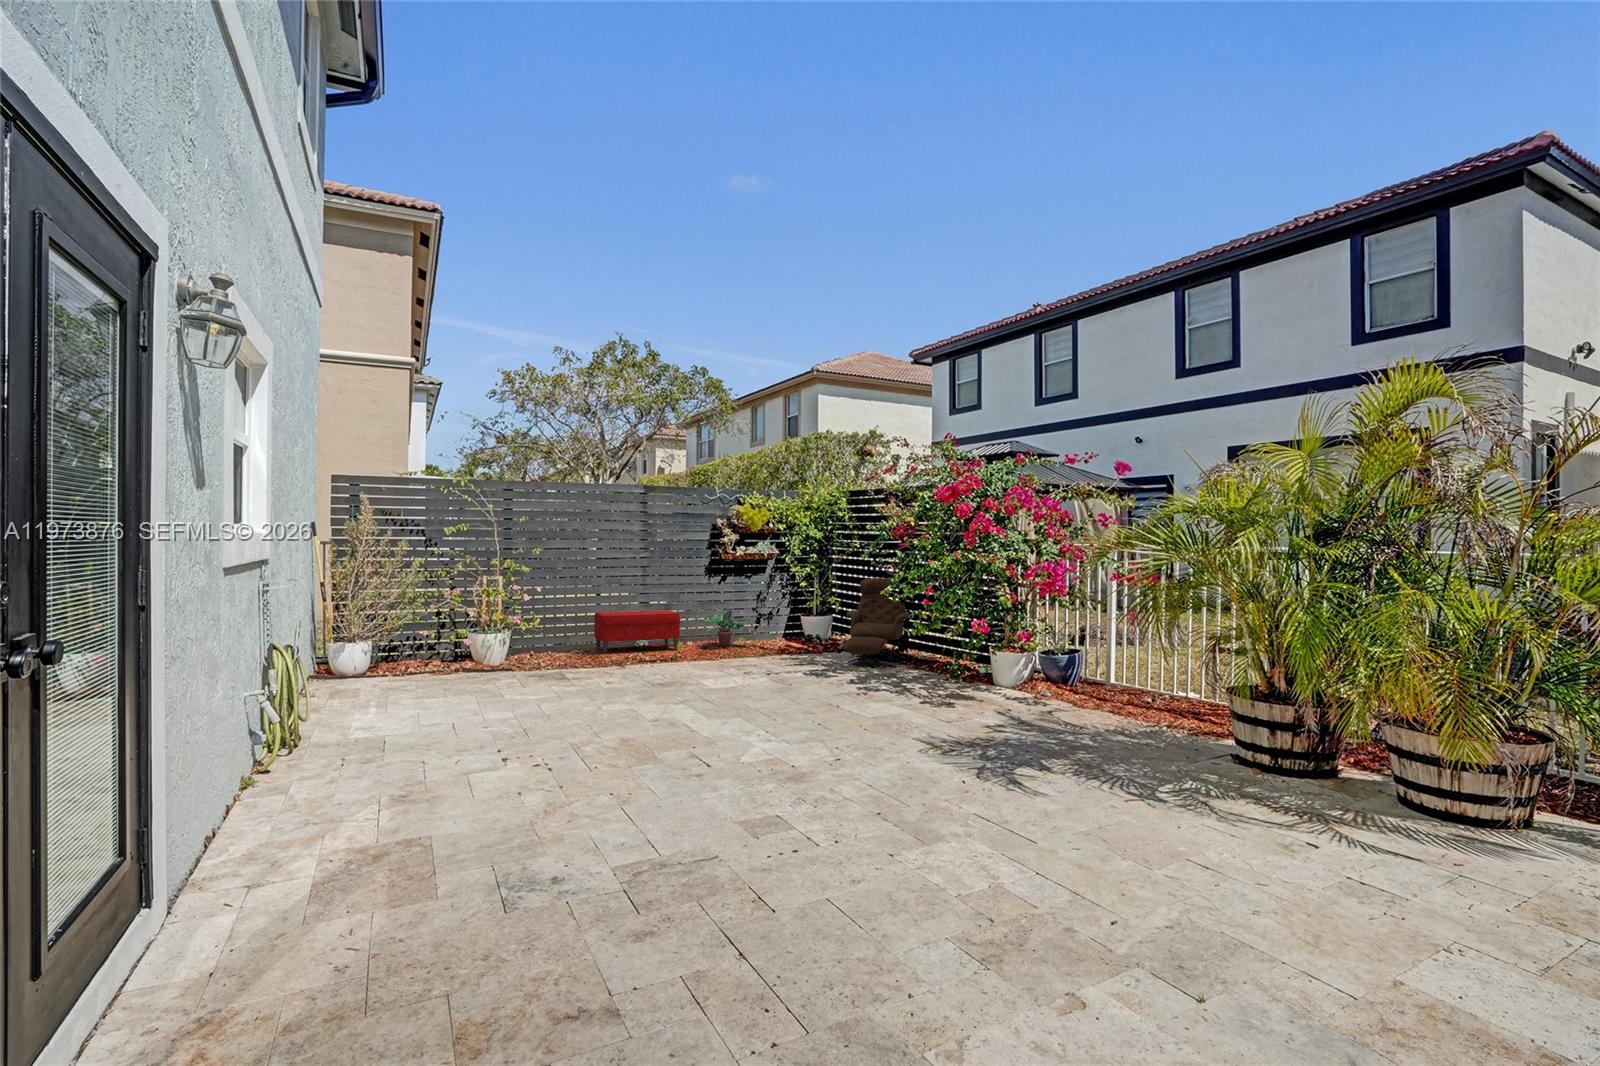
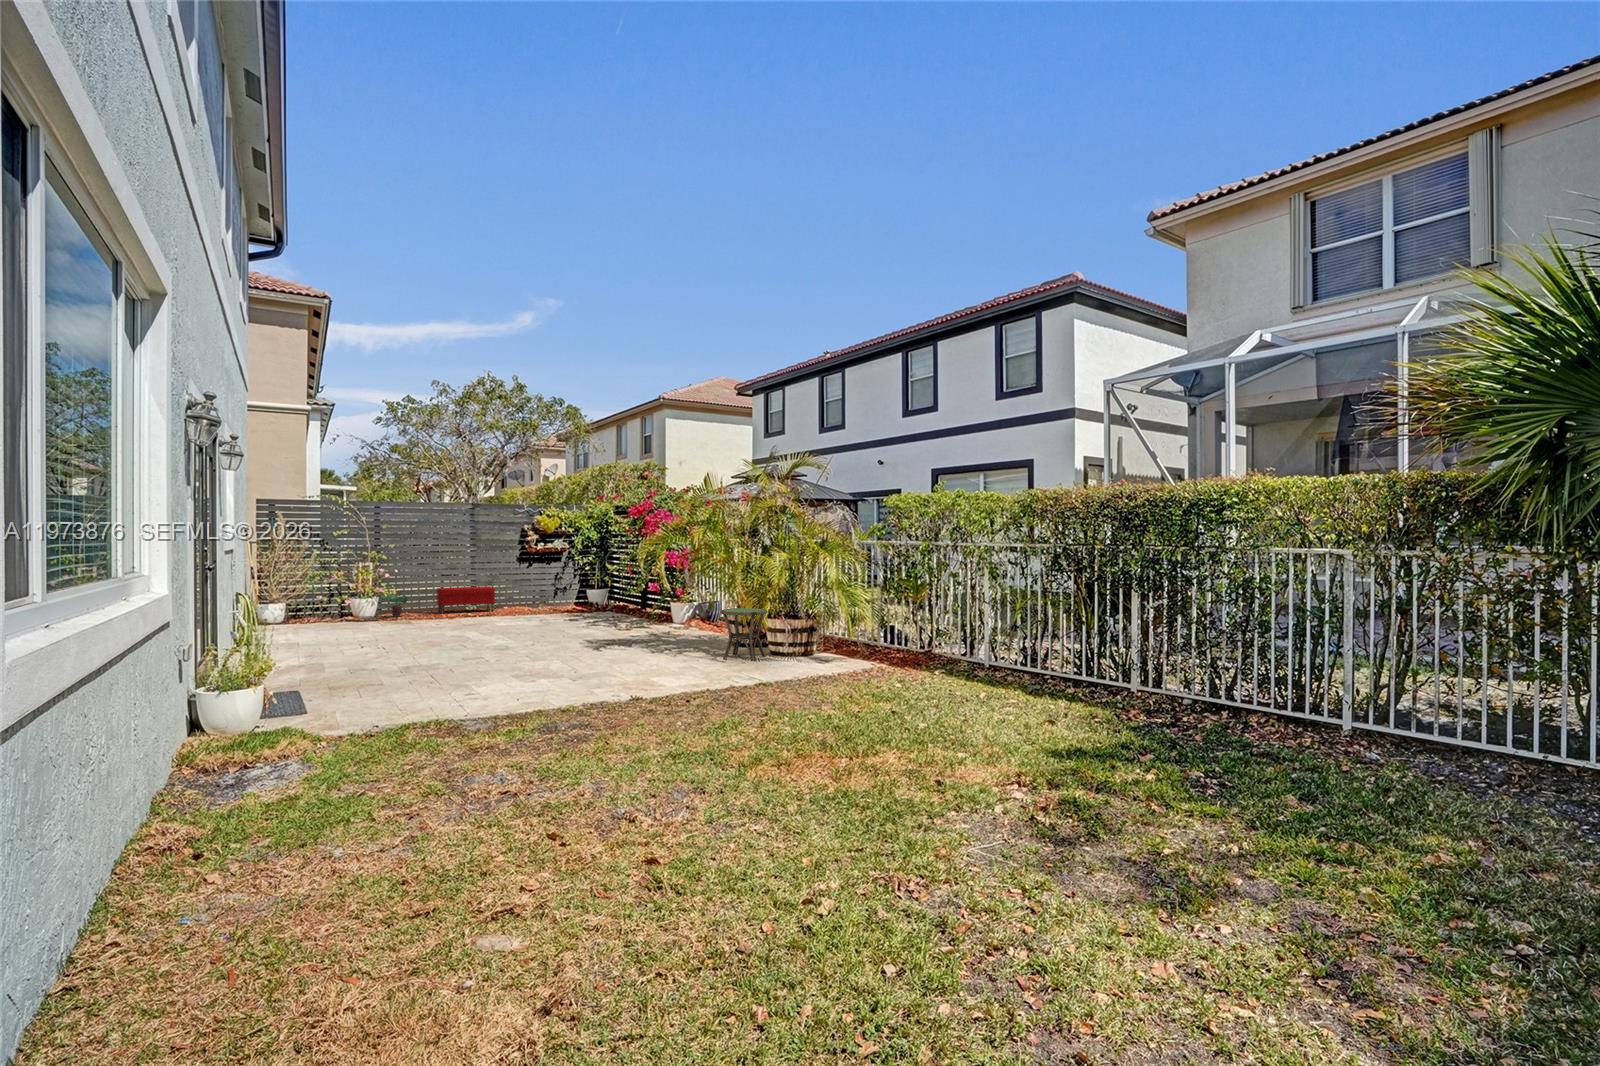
lounge chair: present [844,578,910,666] -> none [595,562,644,616]
potted plant: present [703,610,749,647] -> present [380,591,409,617]
side table: none [1374,716,1526,869] -> present [720,608,767,661]

